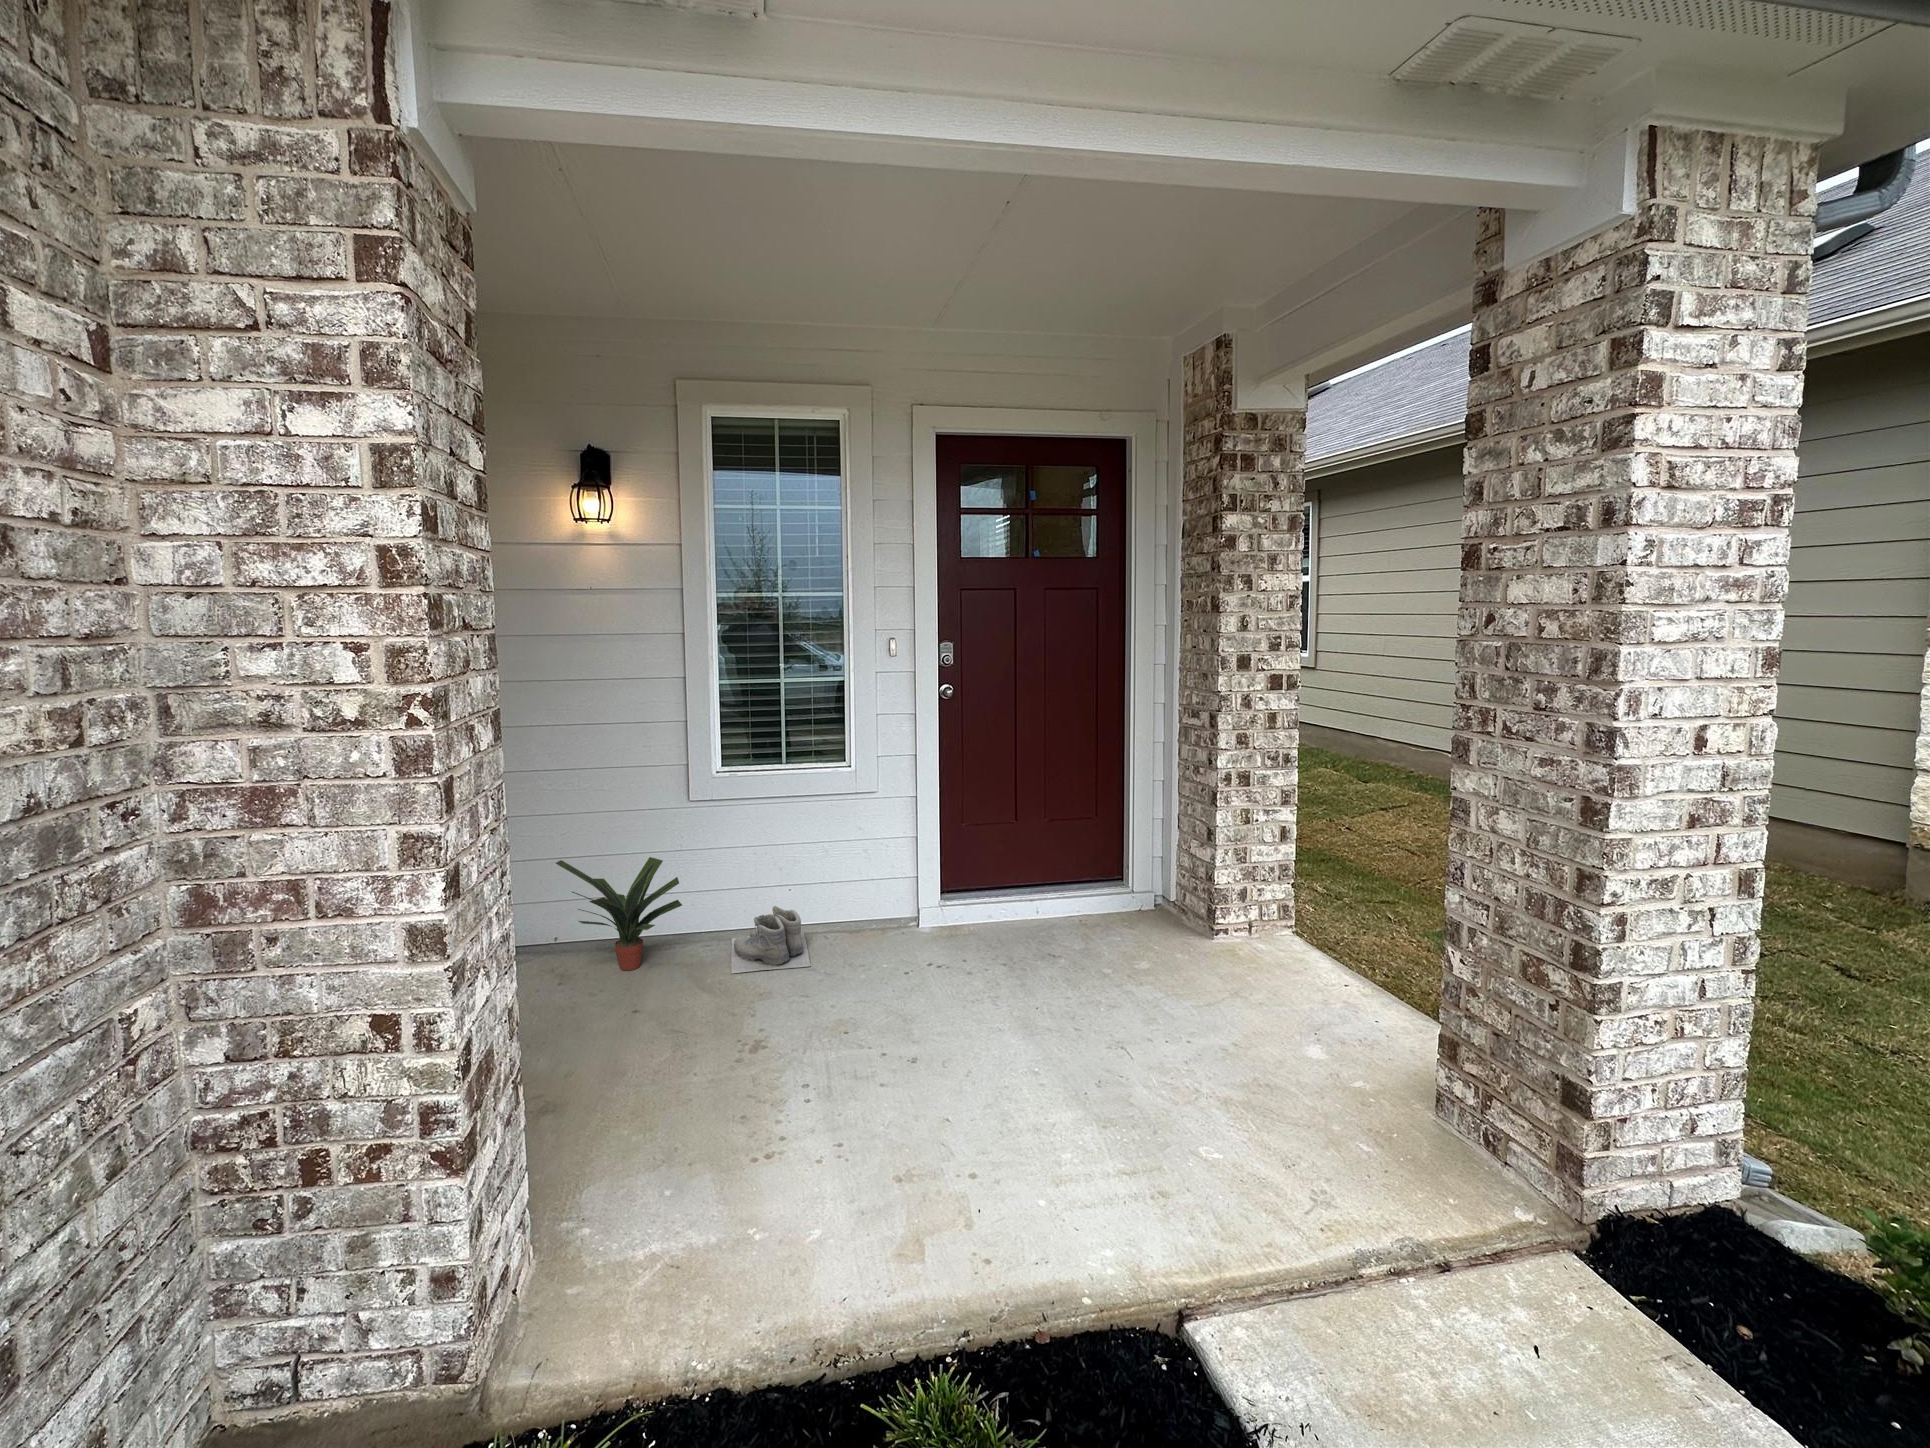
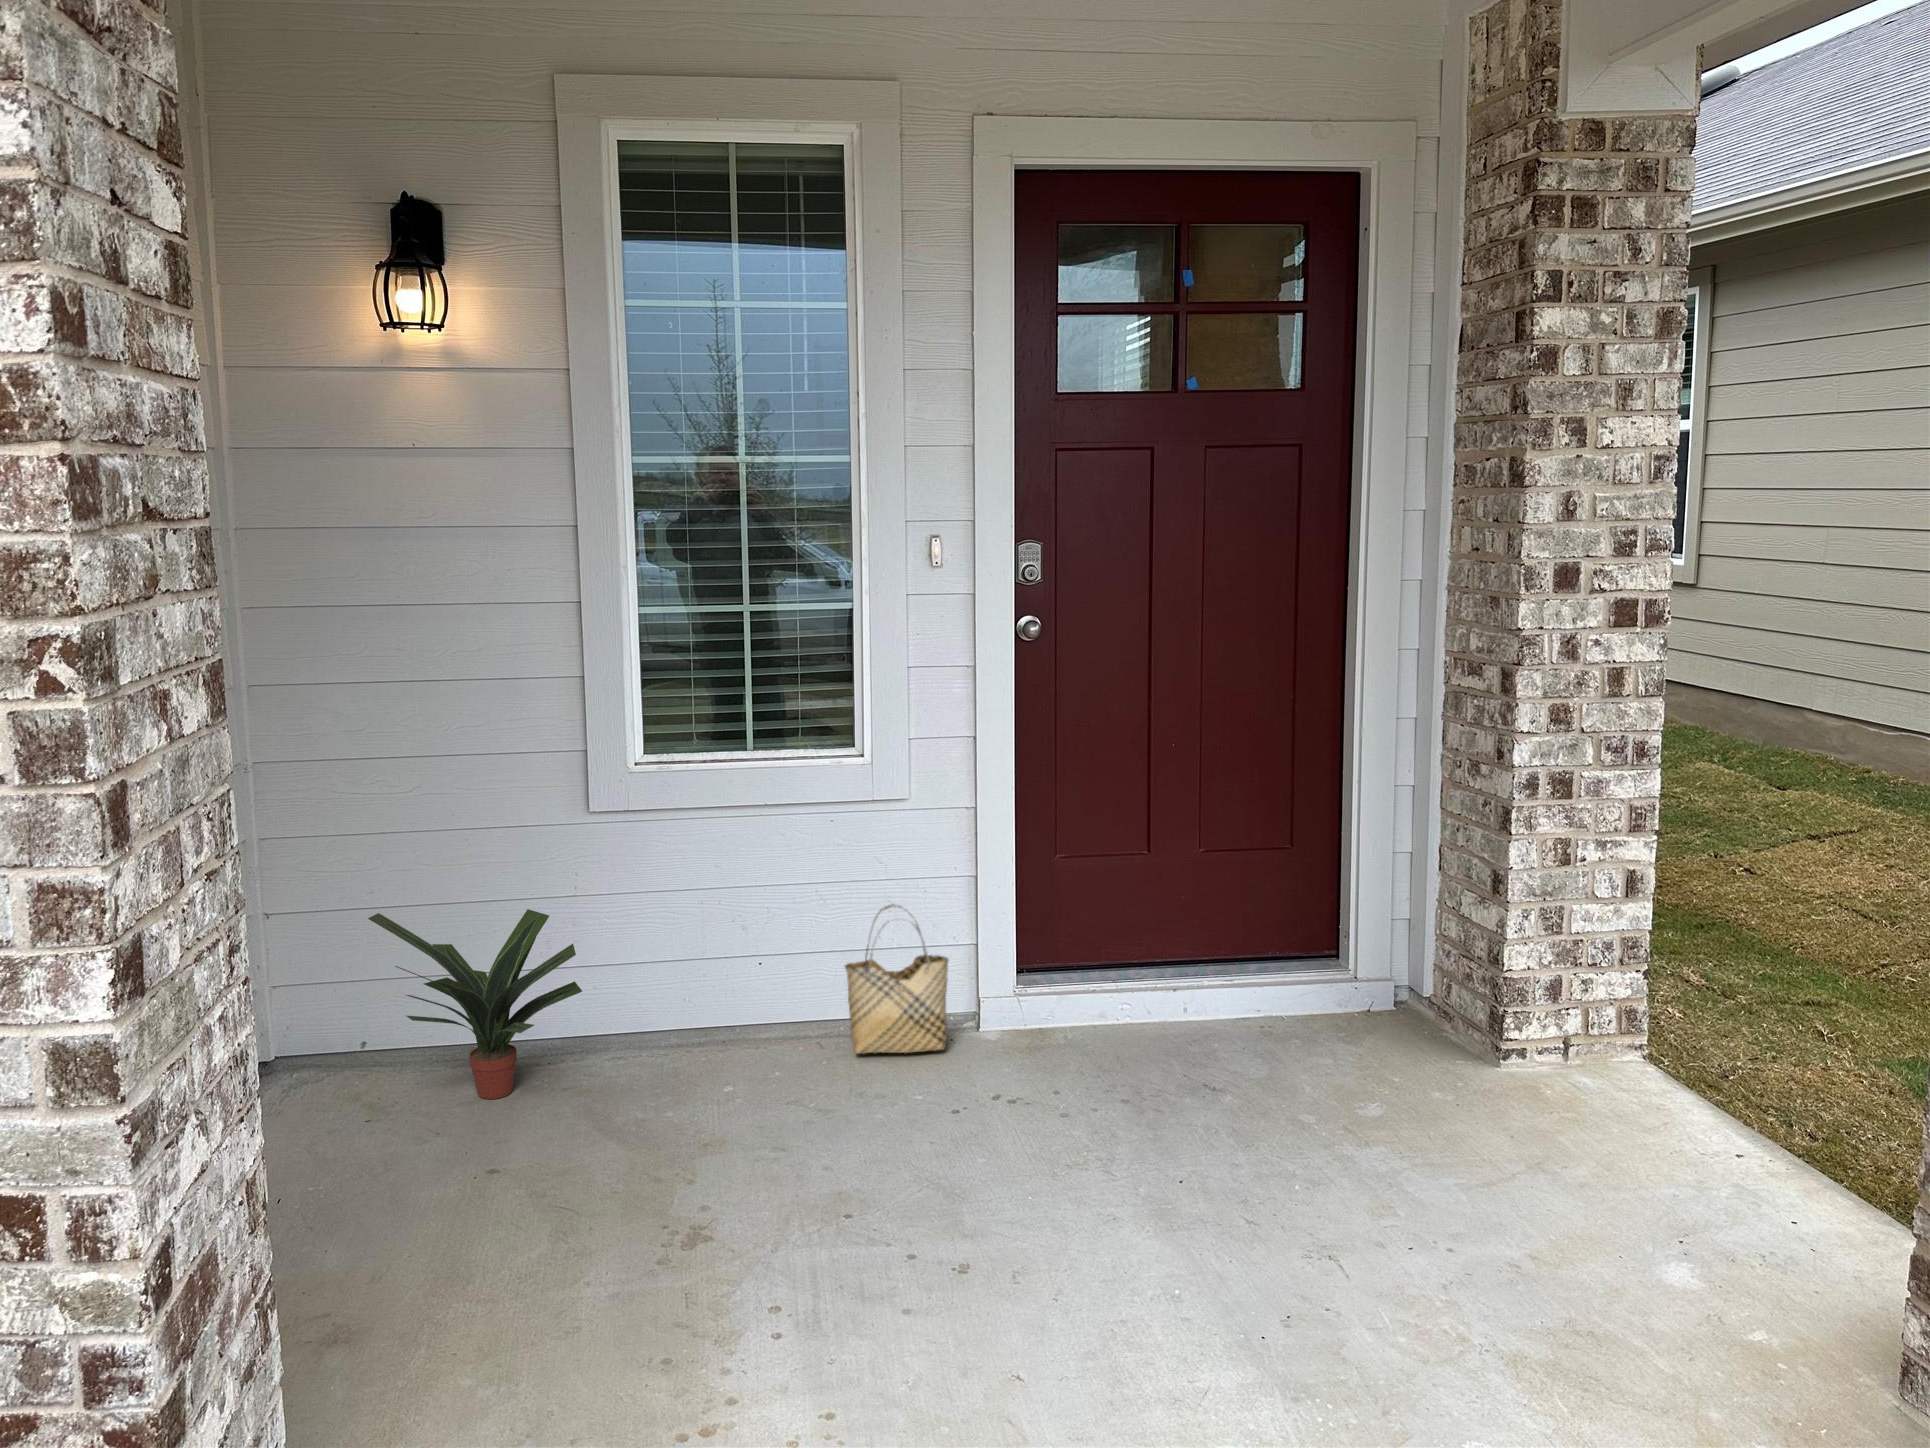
woven basket: none [837,852,898,940] -> present [845,905,948,1054]
boots: present [732,906,811,974] -> none [664,995,799,1108]

